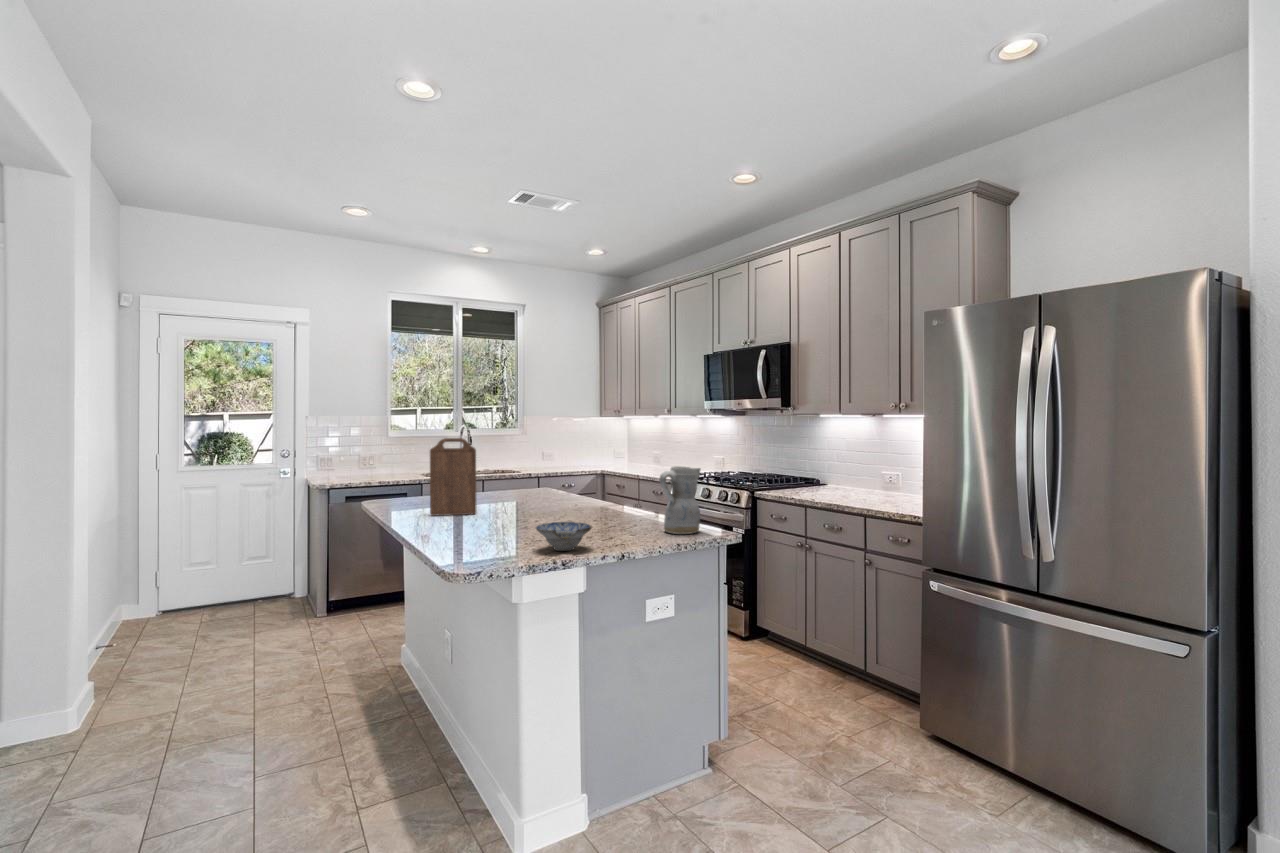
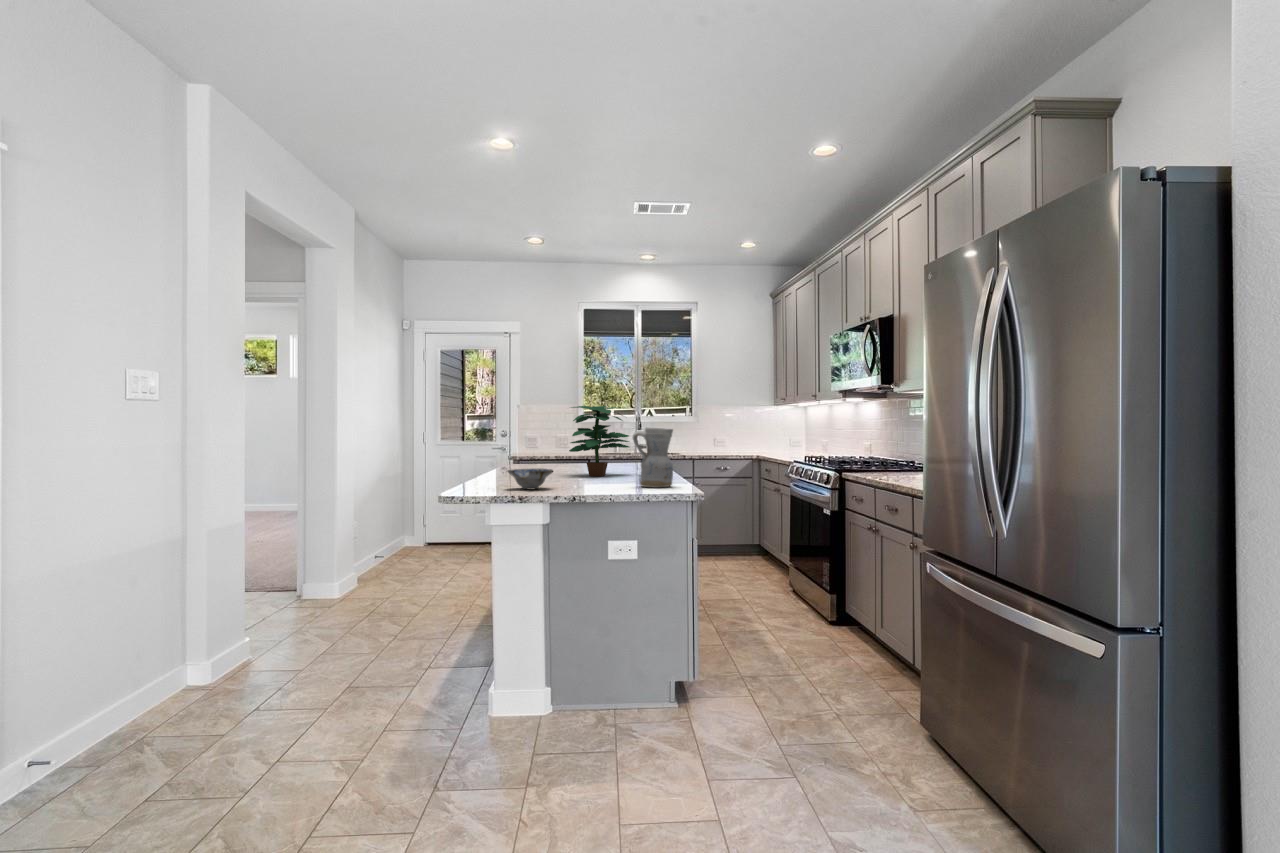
potted plant: none [515,432,584,516] -> present [569,406,629,476]
cutting board: present [430,438,476,516] -> none [514,411,548,473]

